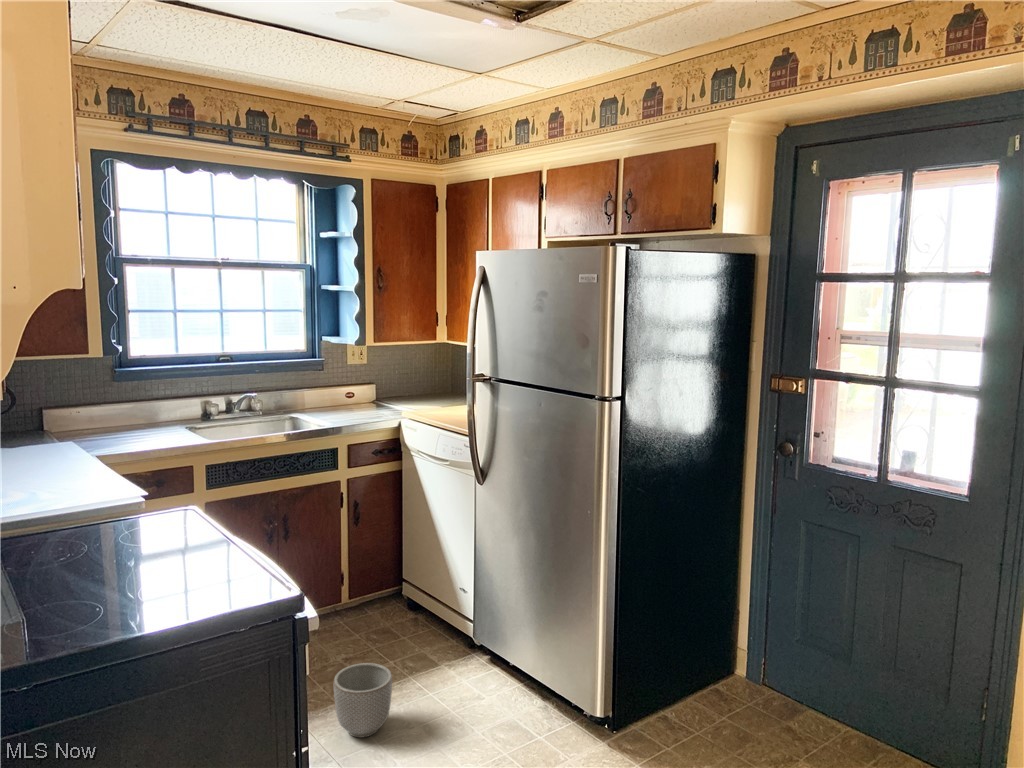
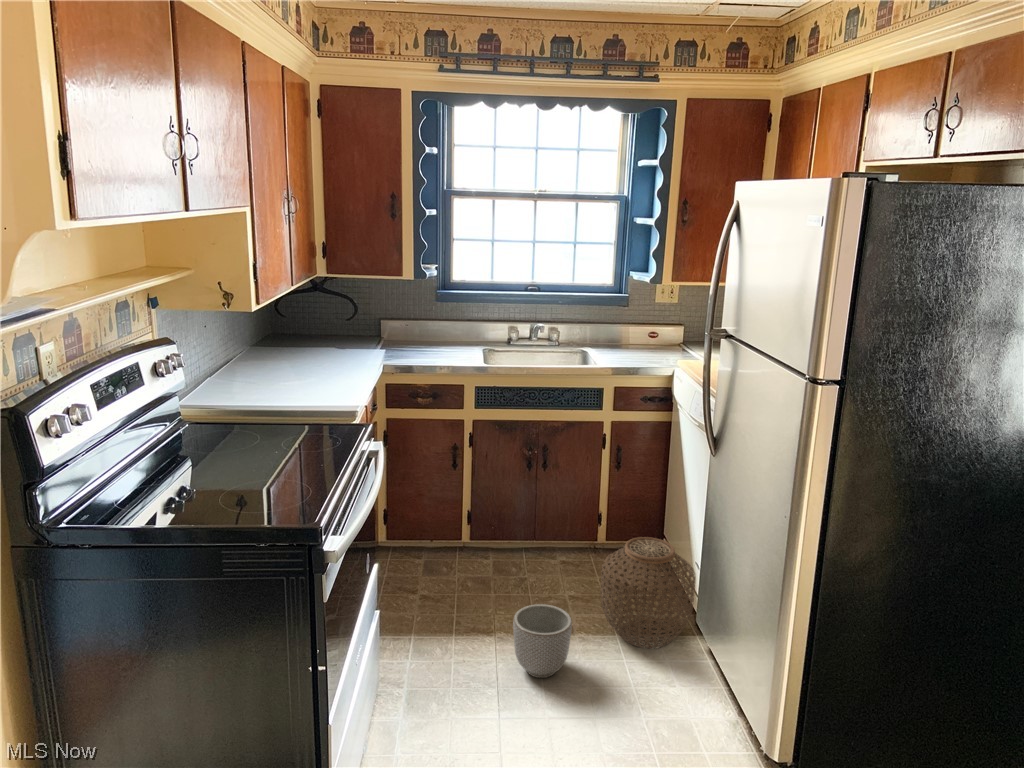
woven basket: none [387,576,473,680] -> present [601,537,696,648]

